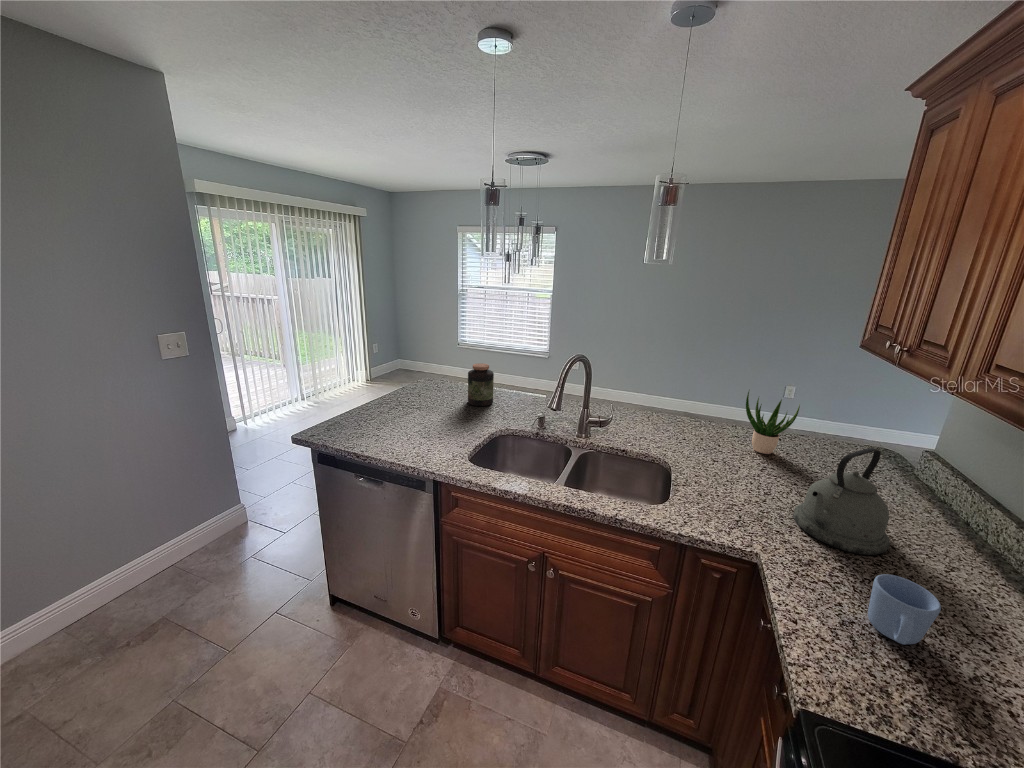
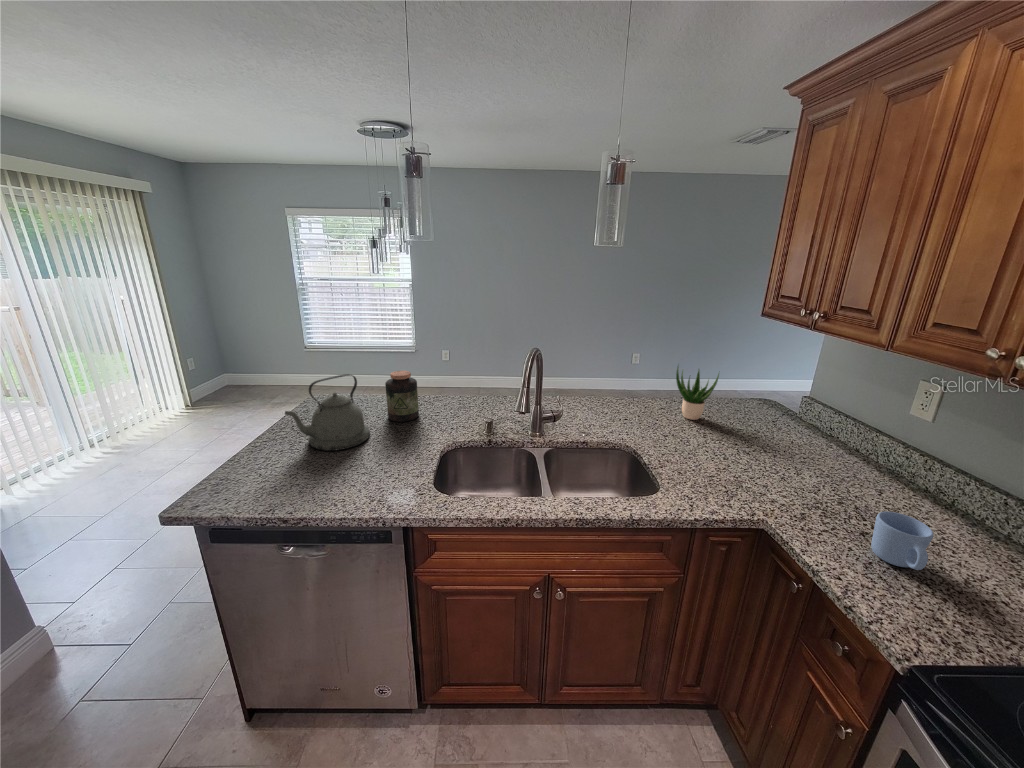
kettle: present [793,448,890,555] -> present [285,374,370,451]

